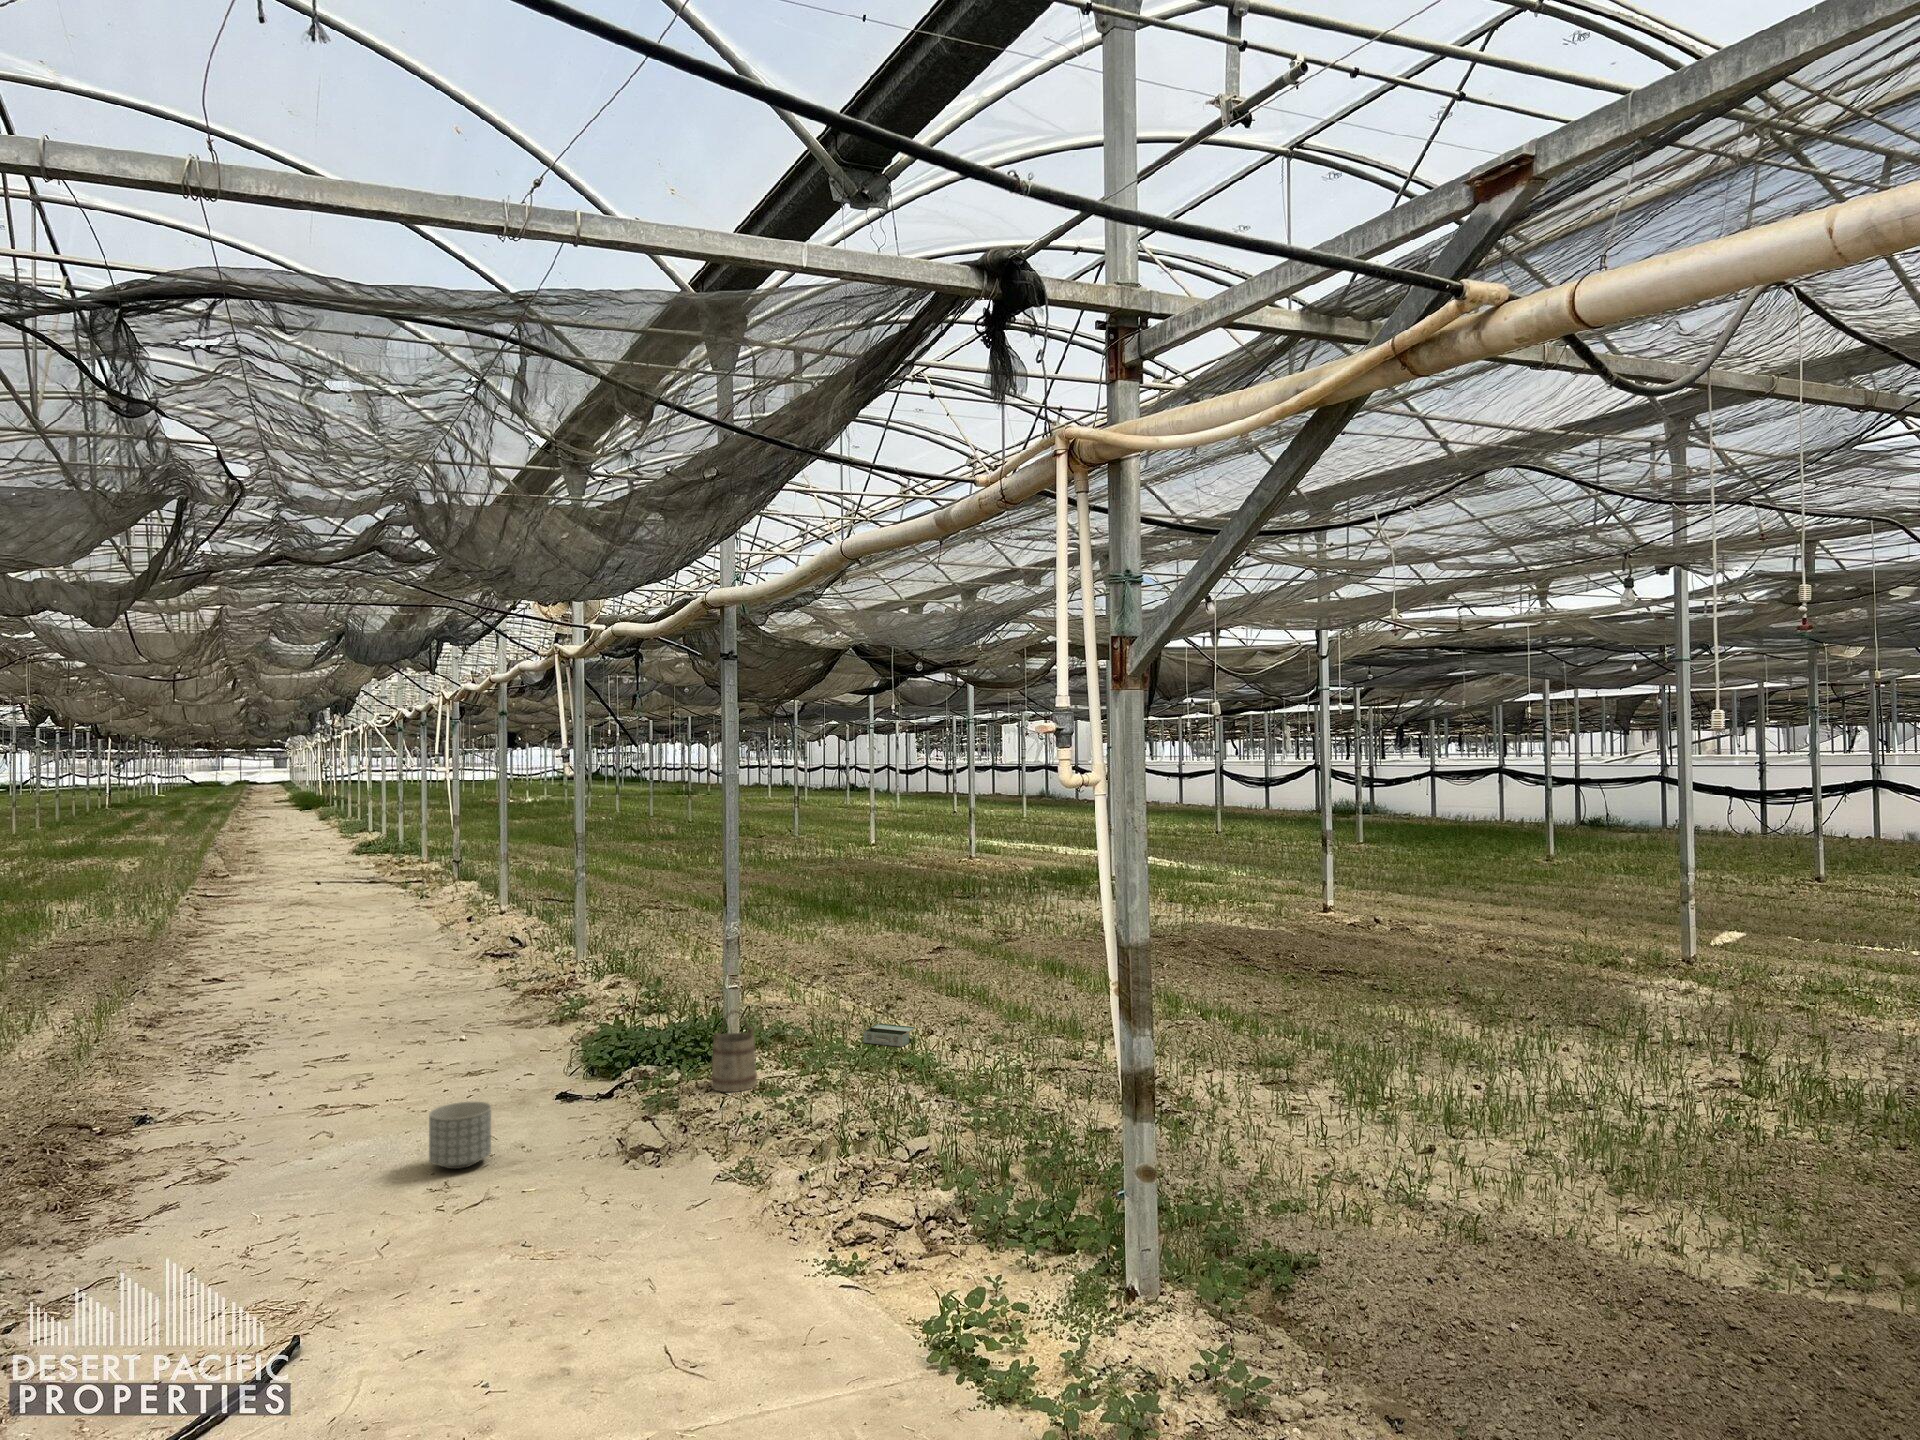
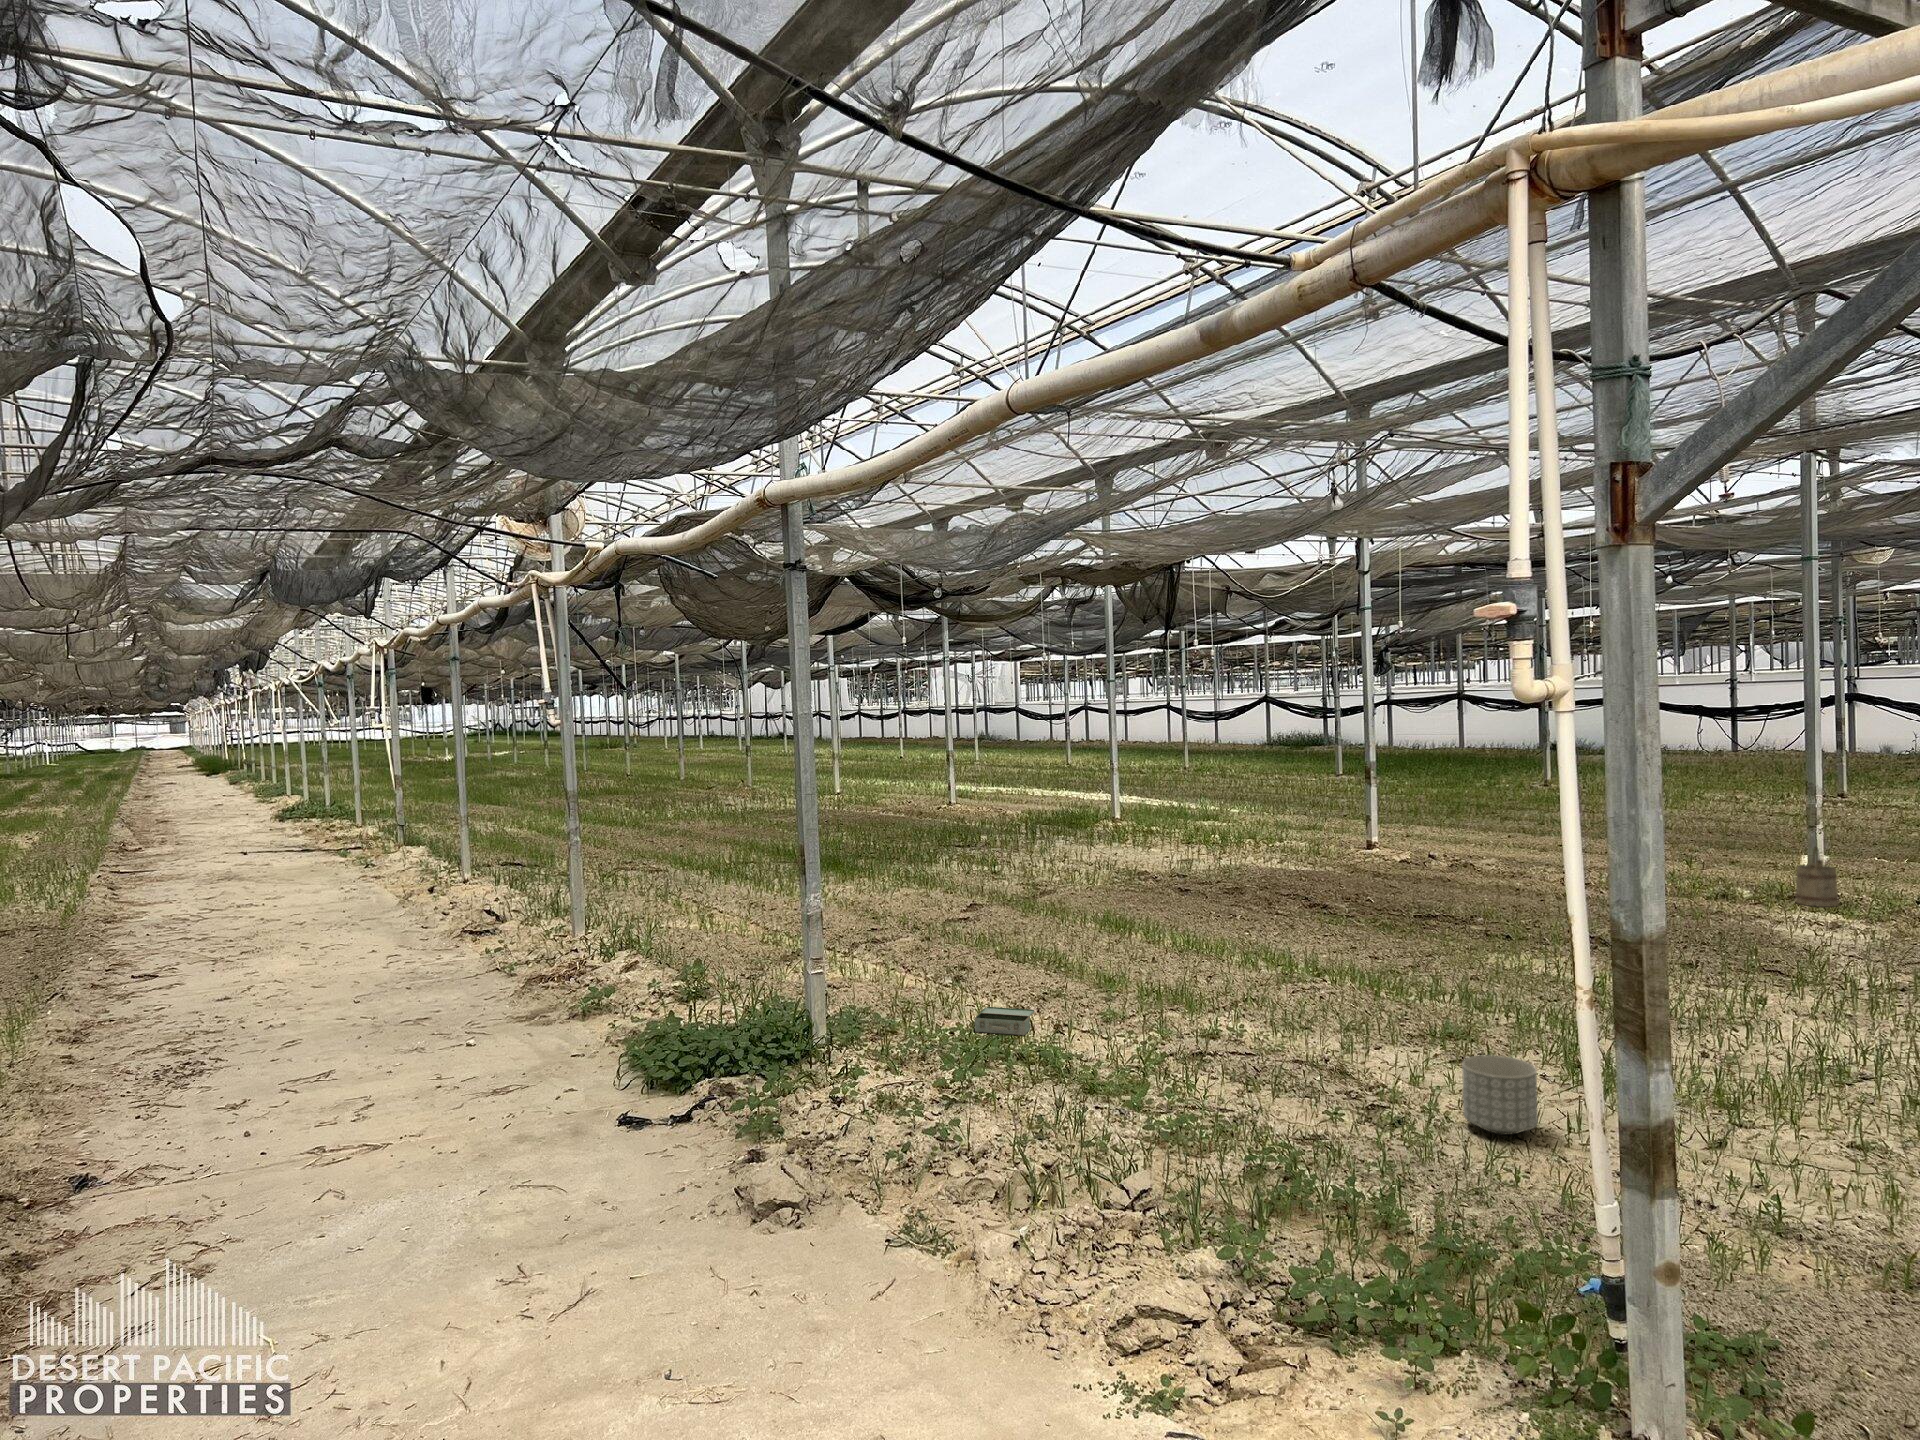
bucket: present [711,1011,757,1092] -> present [1795,847,1839,907]
planter: present [429,1102,491,1169] -> present [1462,1055,1538,1135]

